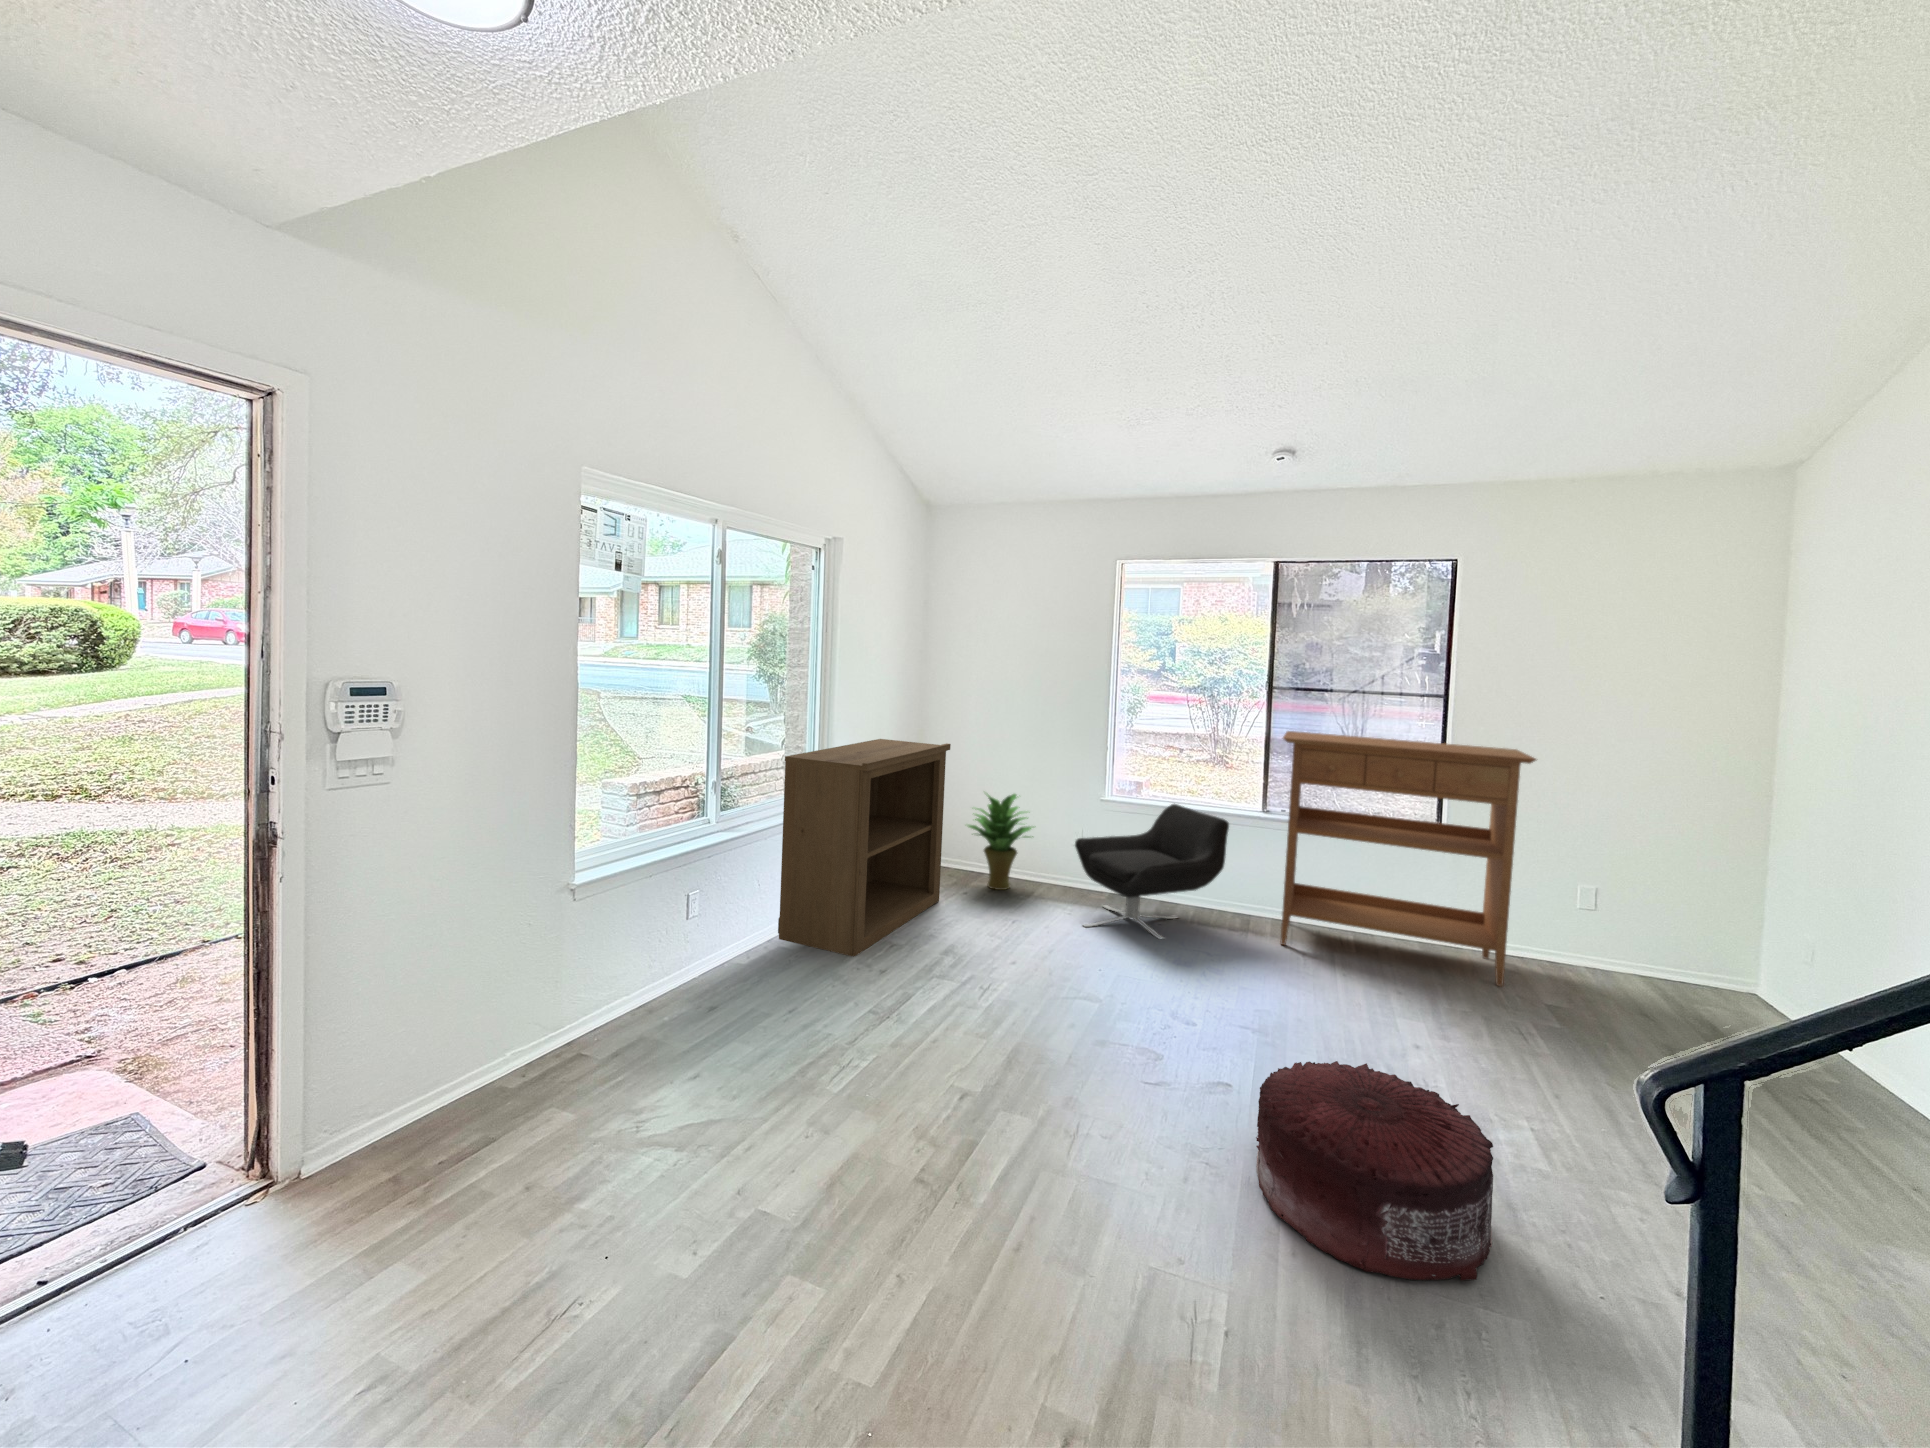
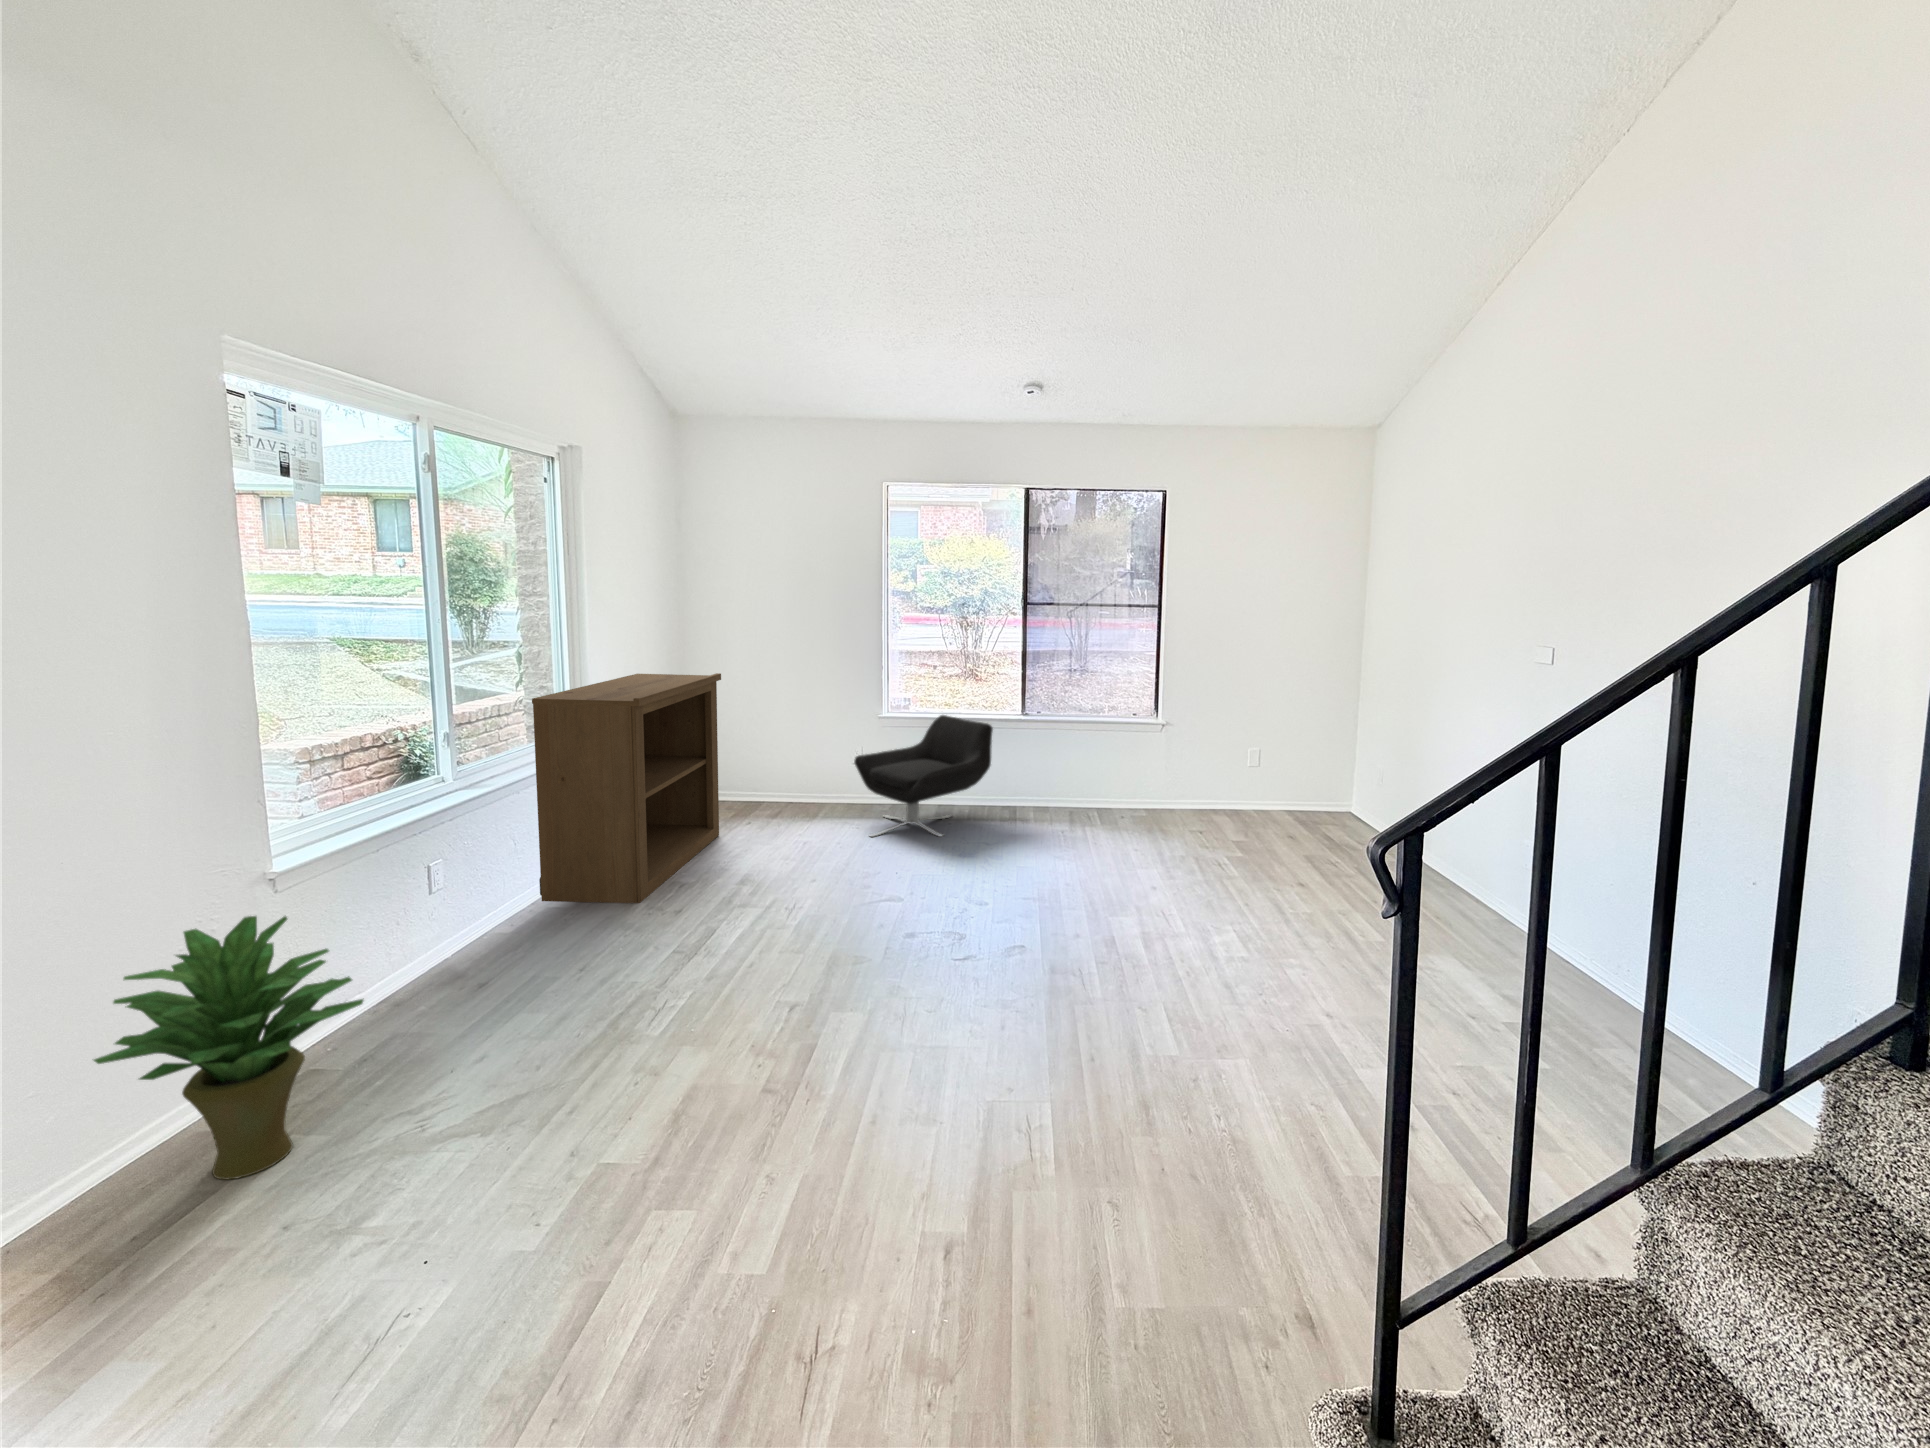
console table: present [1280,731,1536,986] -> none [1035,642,1218,830]
potted plant: present [968,794,1033,890] -> present [94,916,363,1180]
pouf: present [1256,1061,1493,1280] -> none [1054,898,1218,1048]

